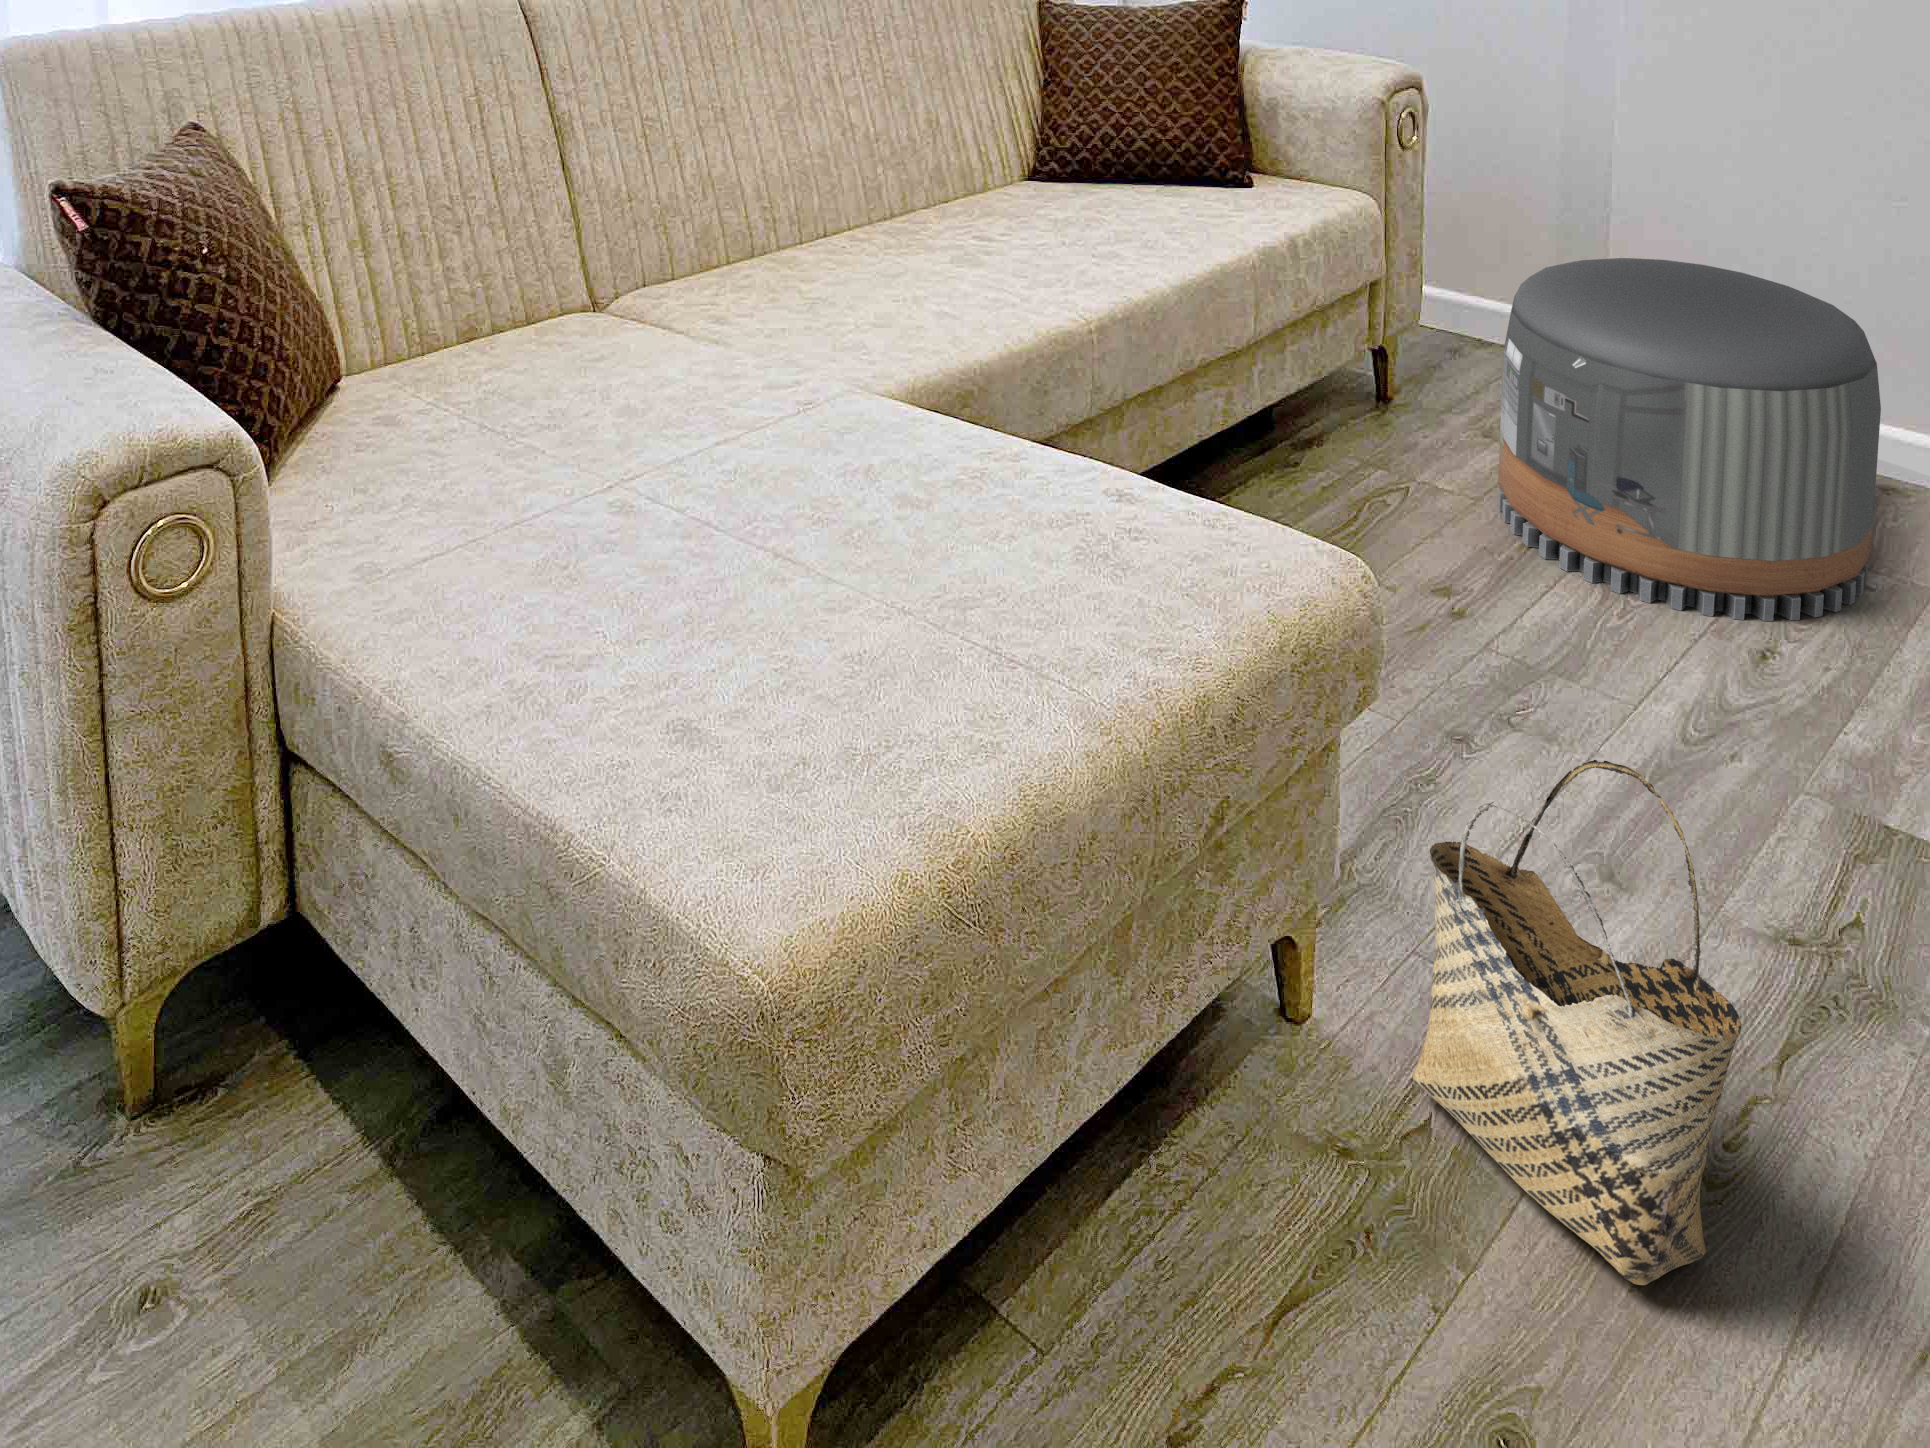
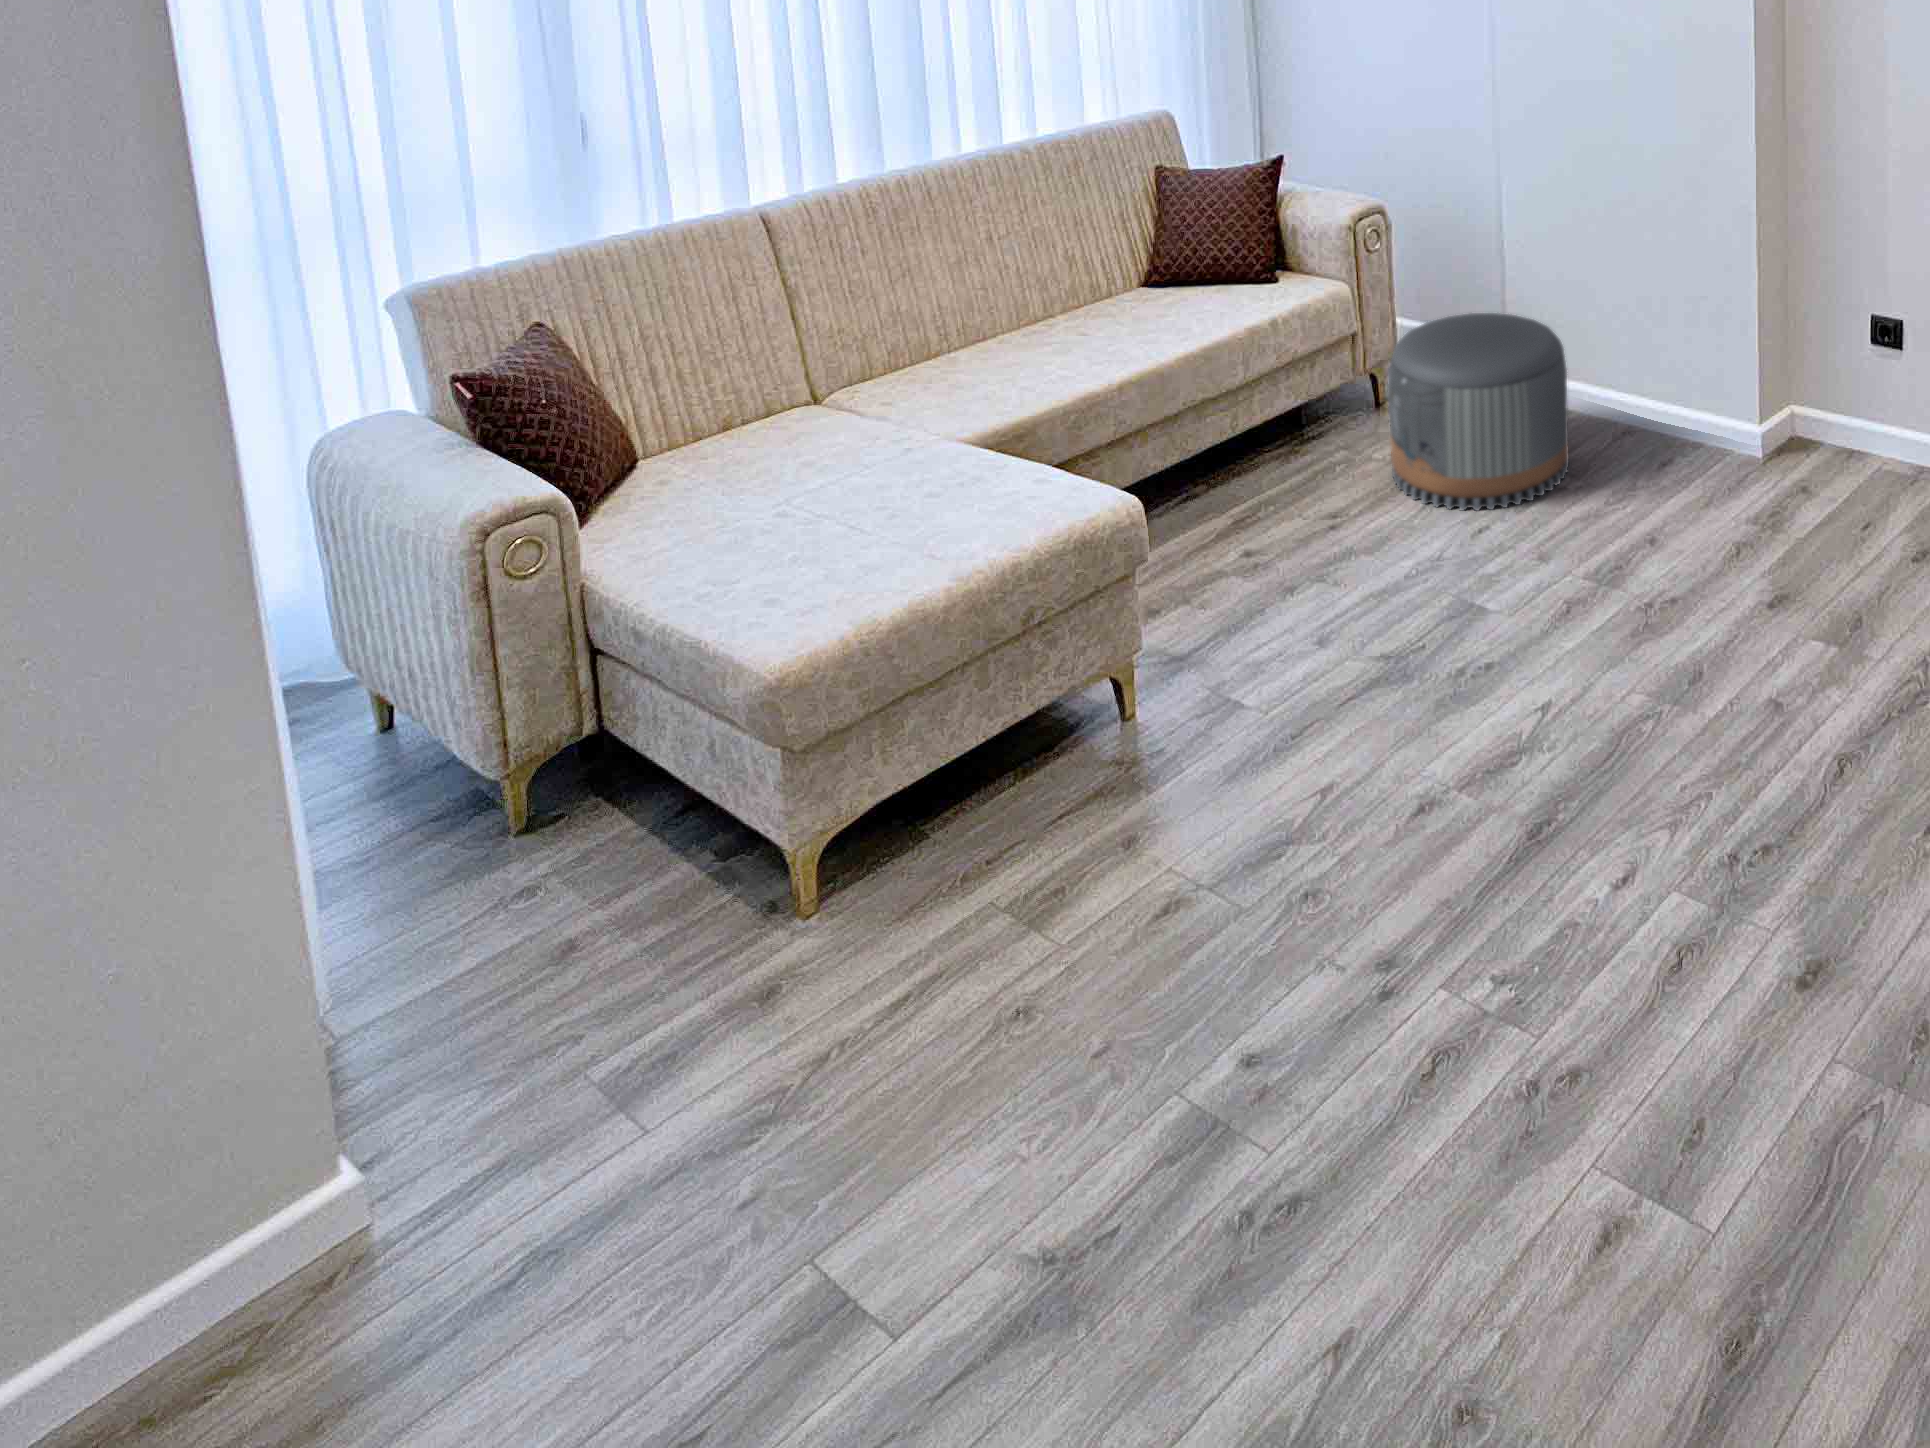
woven basket: present [1413,760,1741,1285] -> none [1152,572,1244,776]

